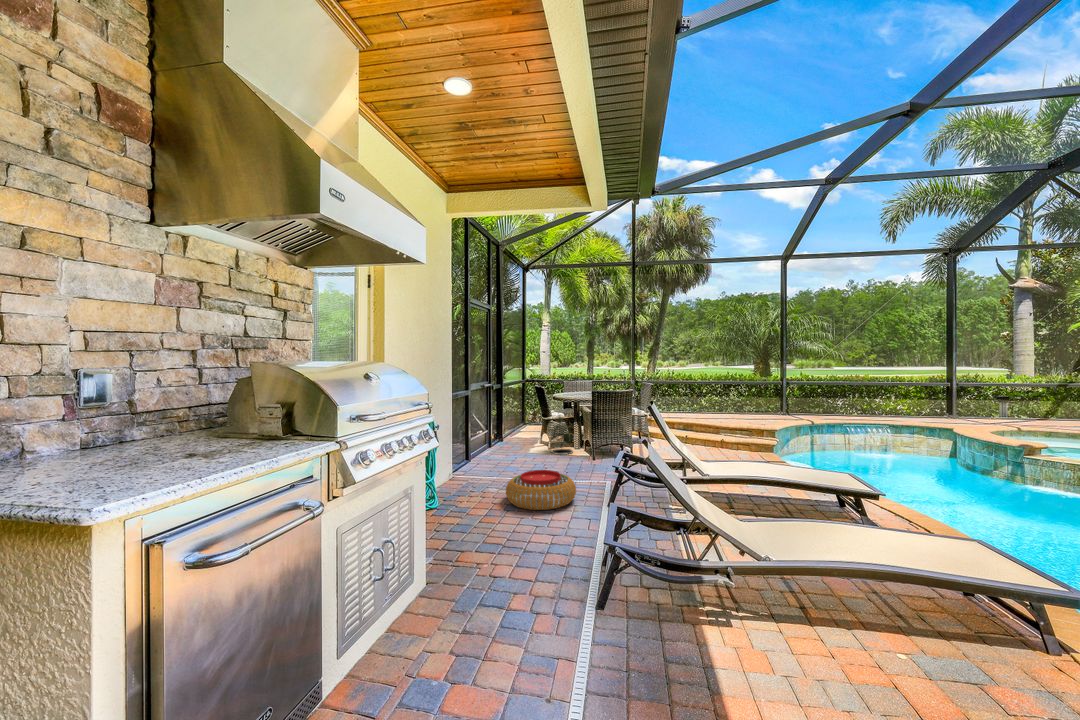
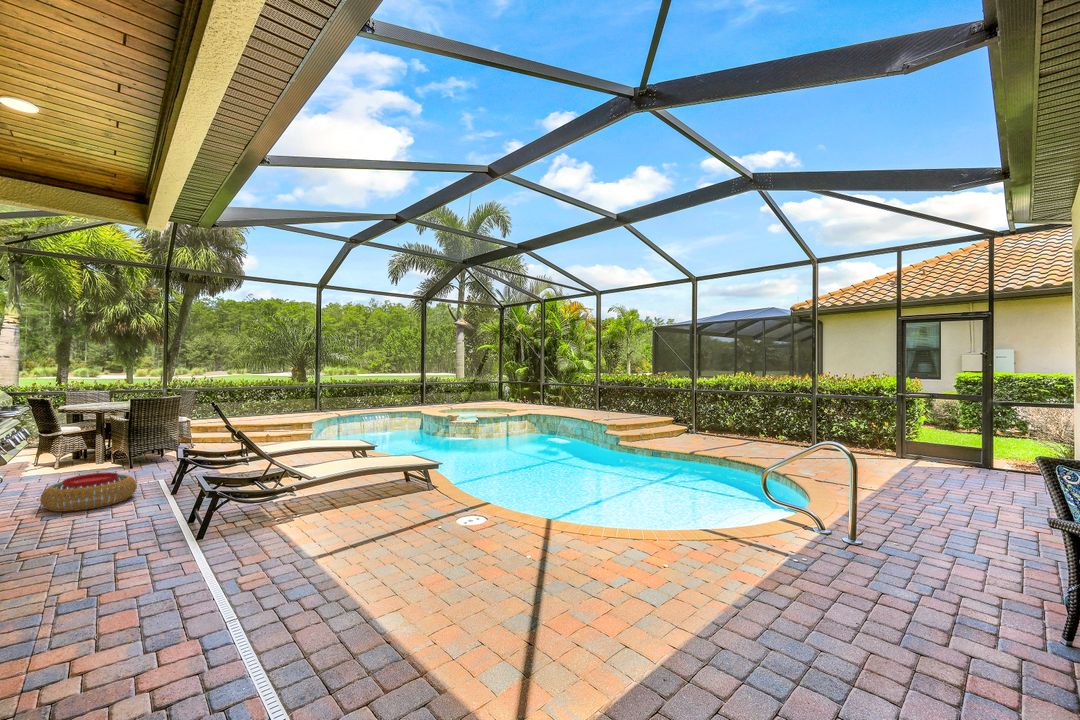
potted tree: present [549,415,573,455] -> none [56,422,101,470]

